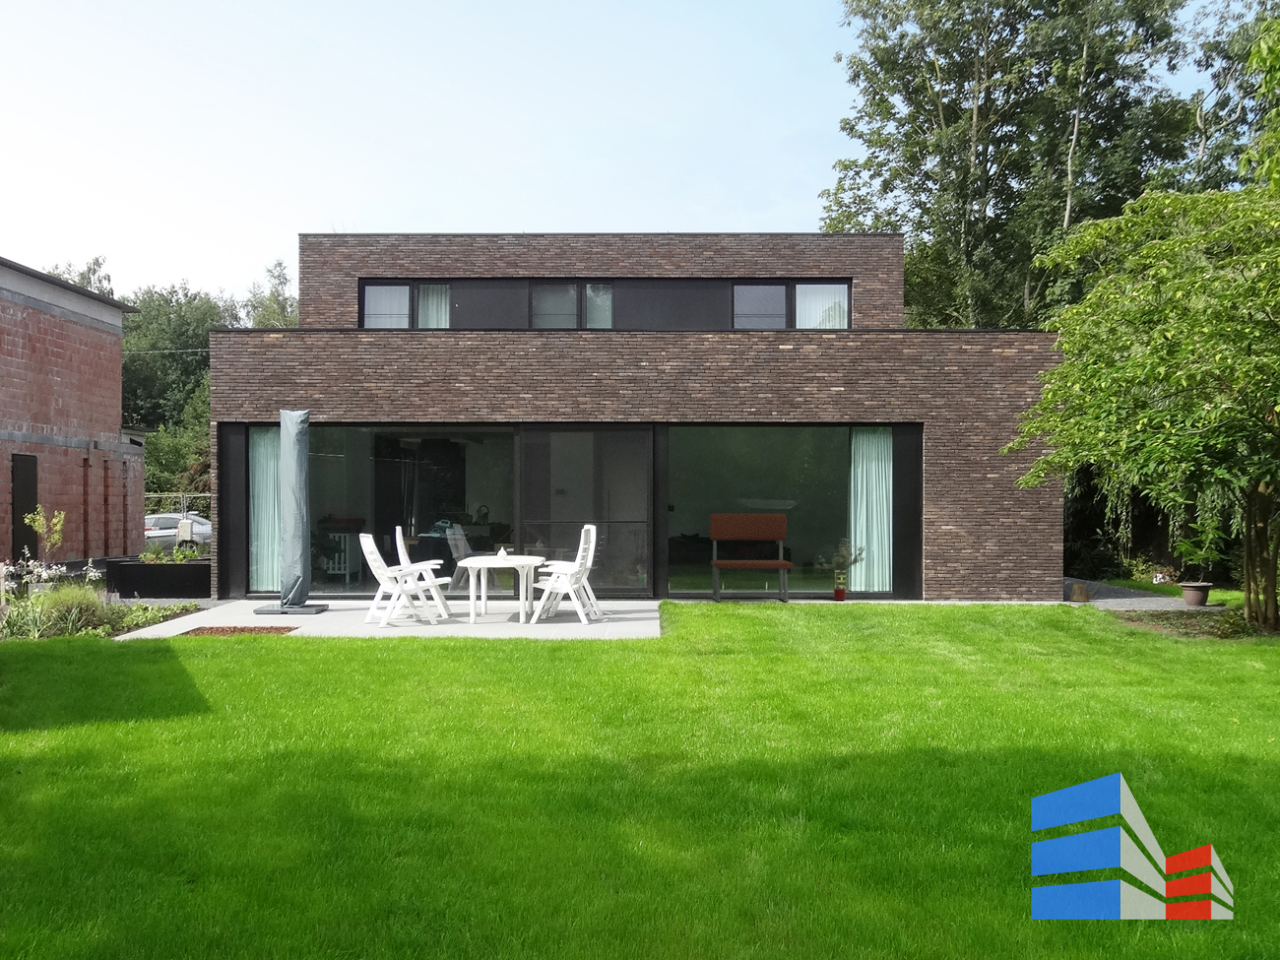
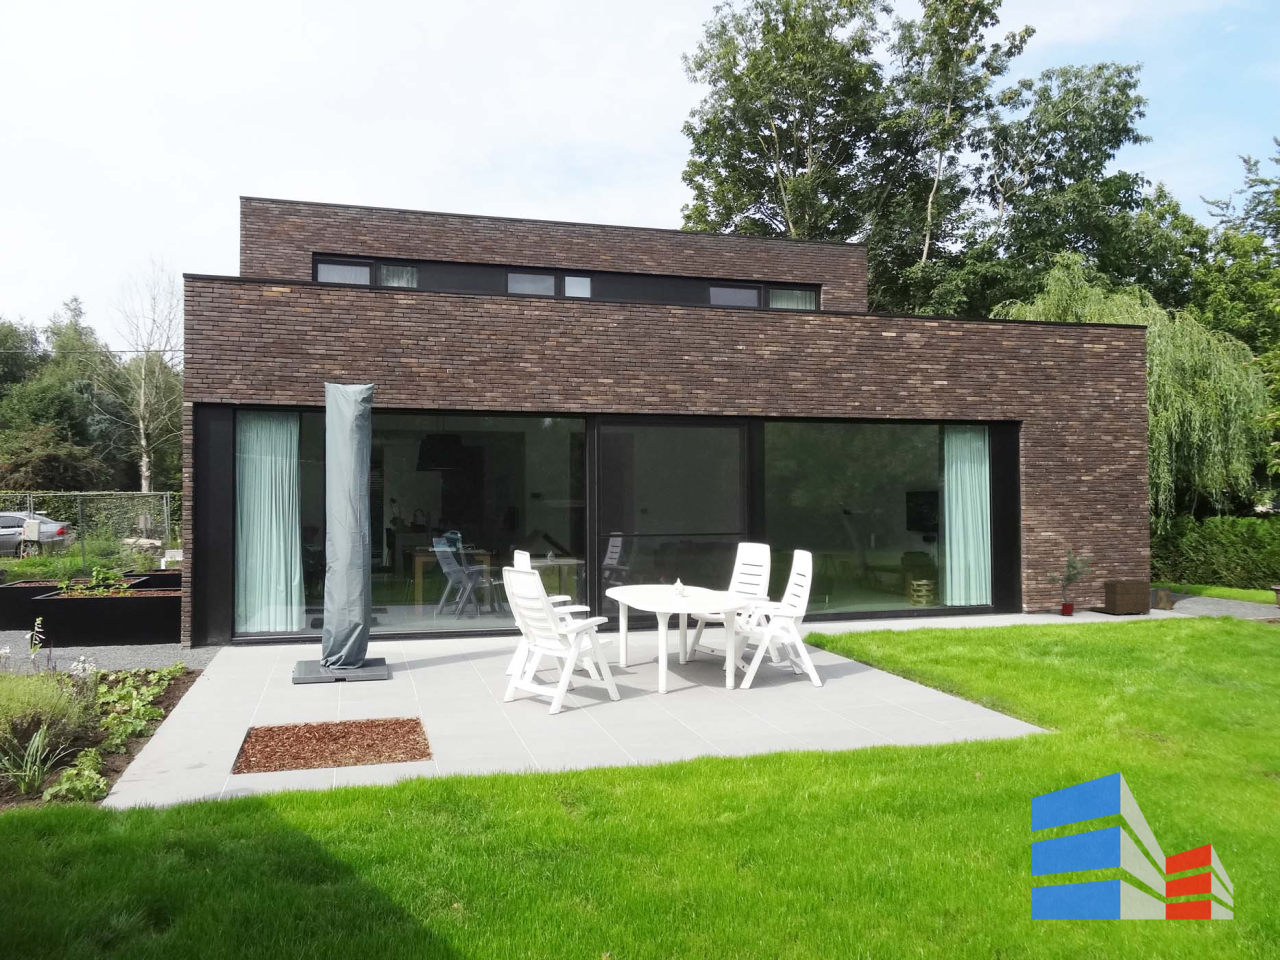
bench: present [710,513,794,602] -> none [819,522,923,625]
potted tree: present [816,539,865,601] -> present [1043,548,1092,616]
wooden crate: none [993,570,1044,604] -> present [1090,579,1151,615]

